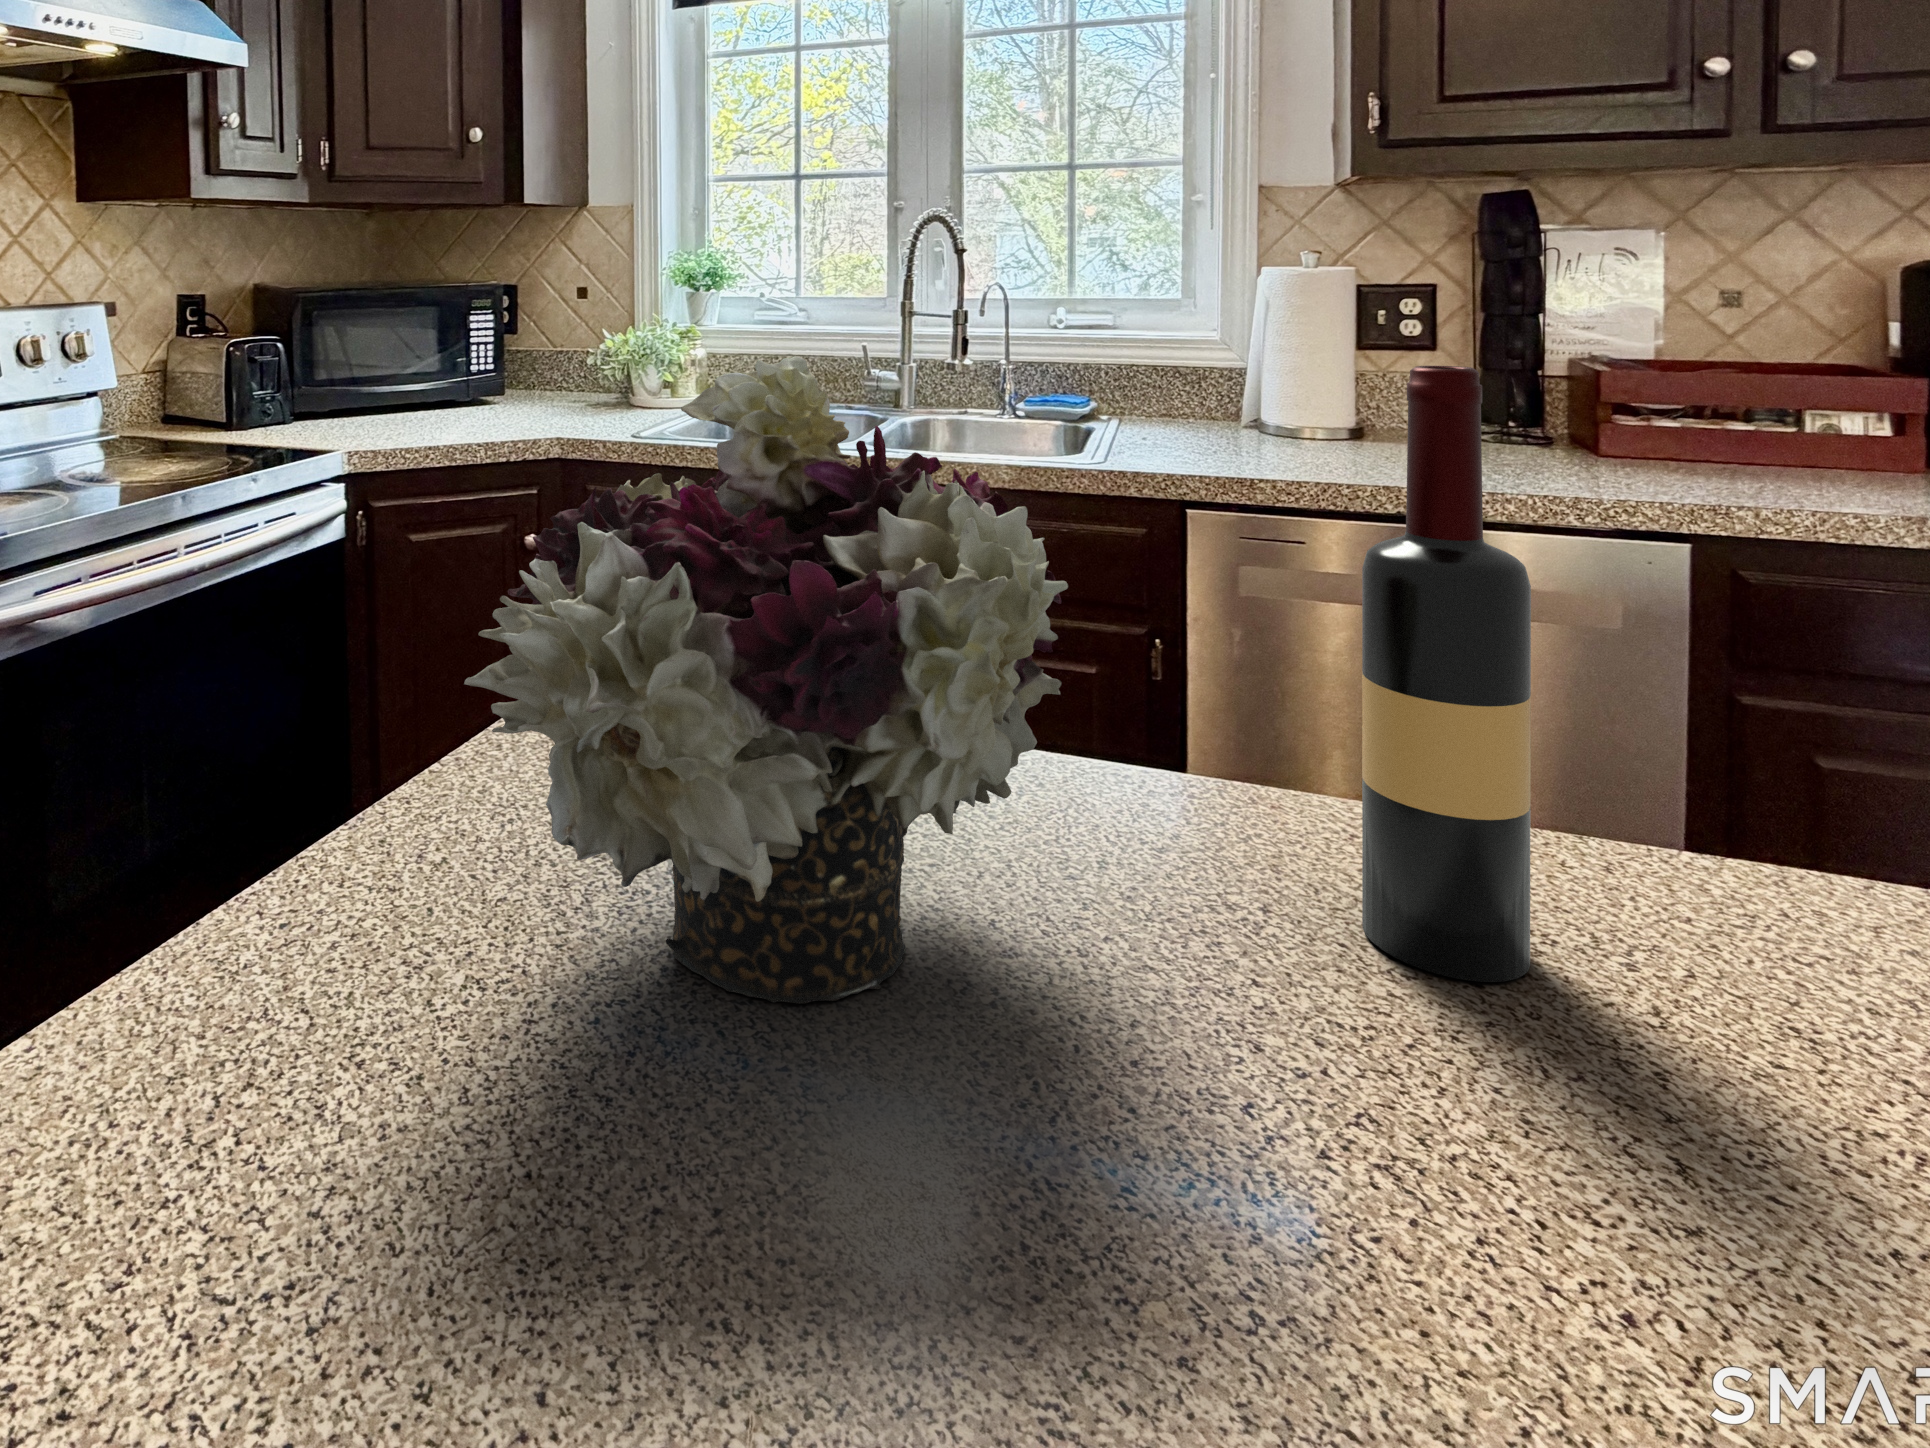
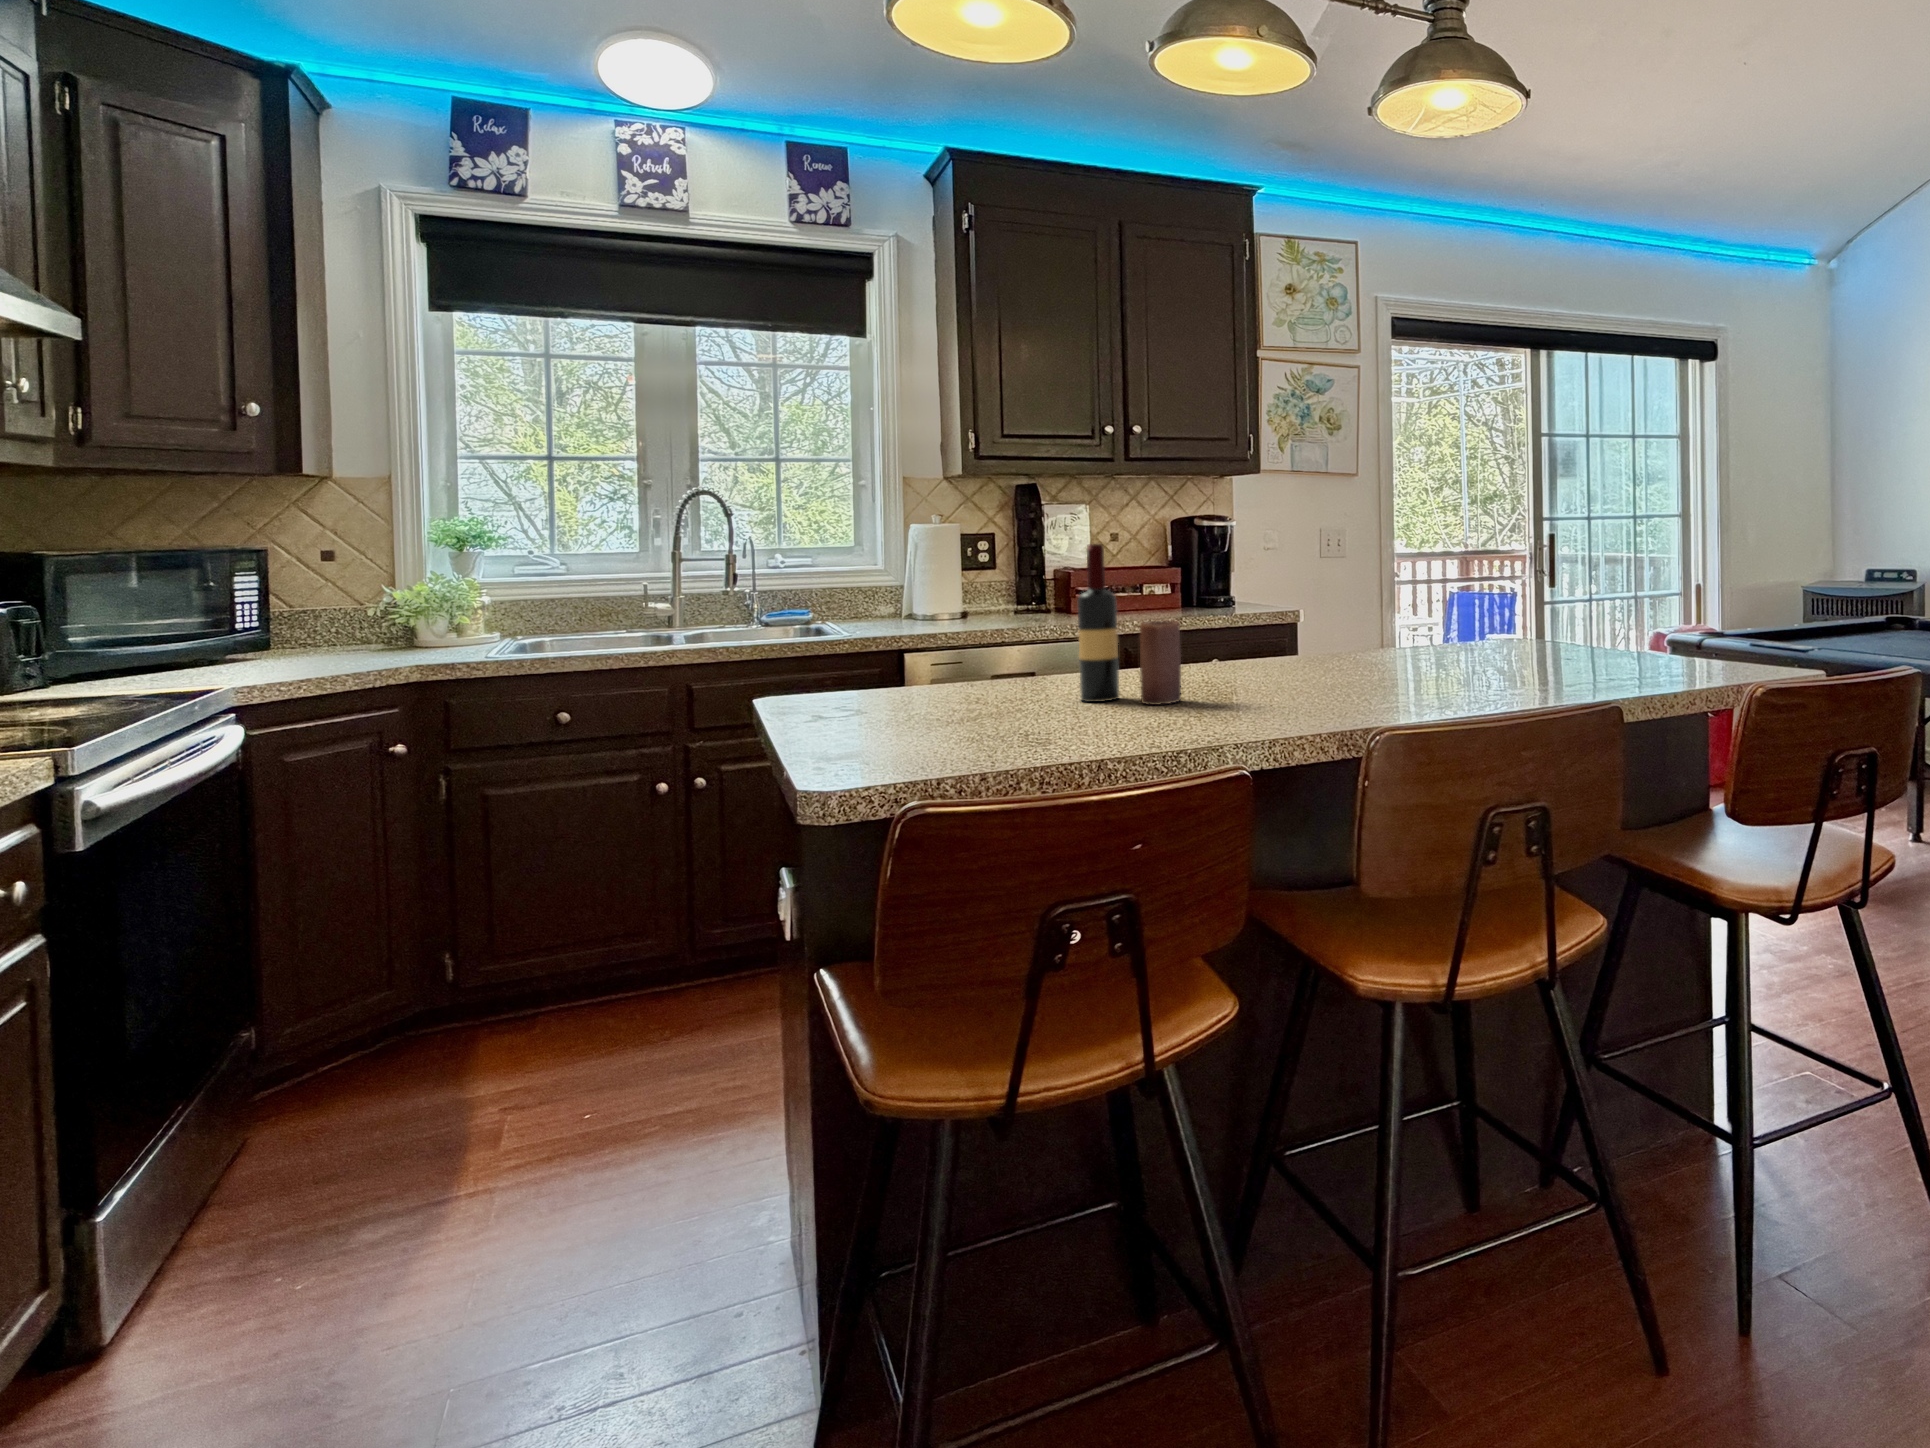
flower arrangement: present [464,356,1068,1004] -> none [859,546,1028,733]
candle: none [1610,729,1859,1186] -> present [1140,621,1181,705]

